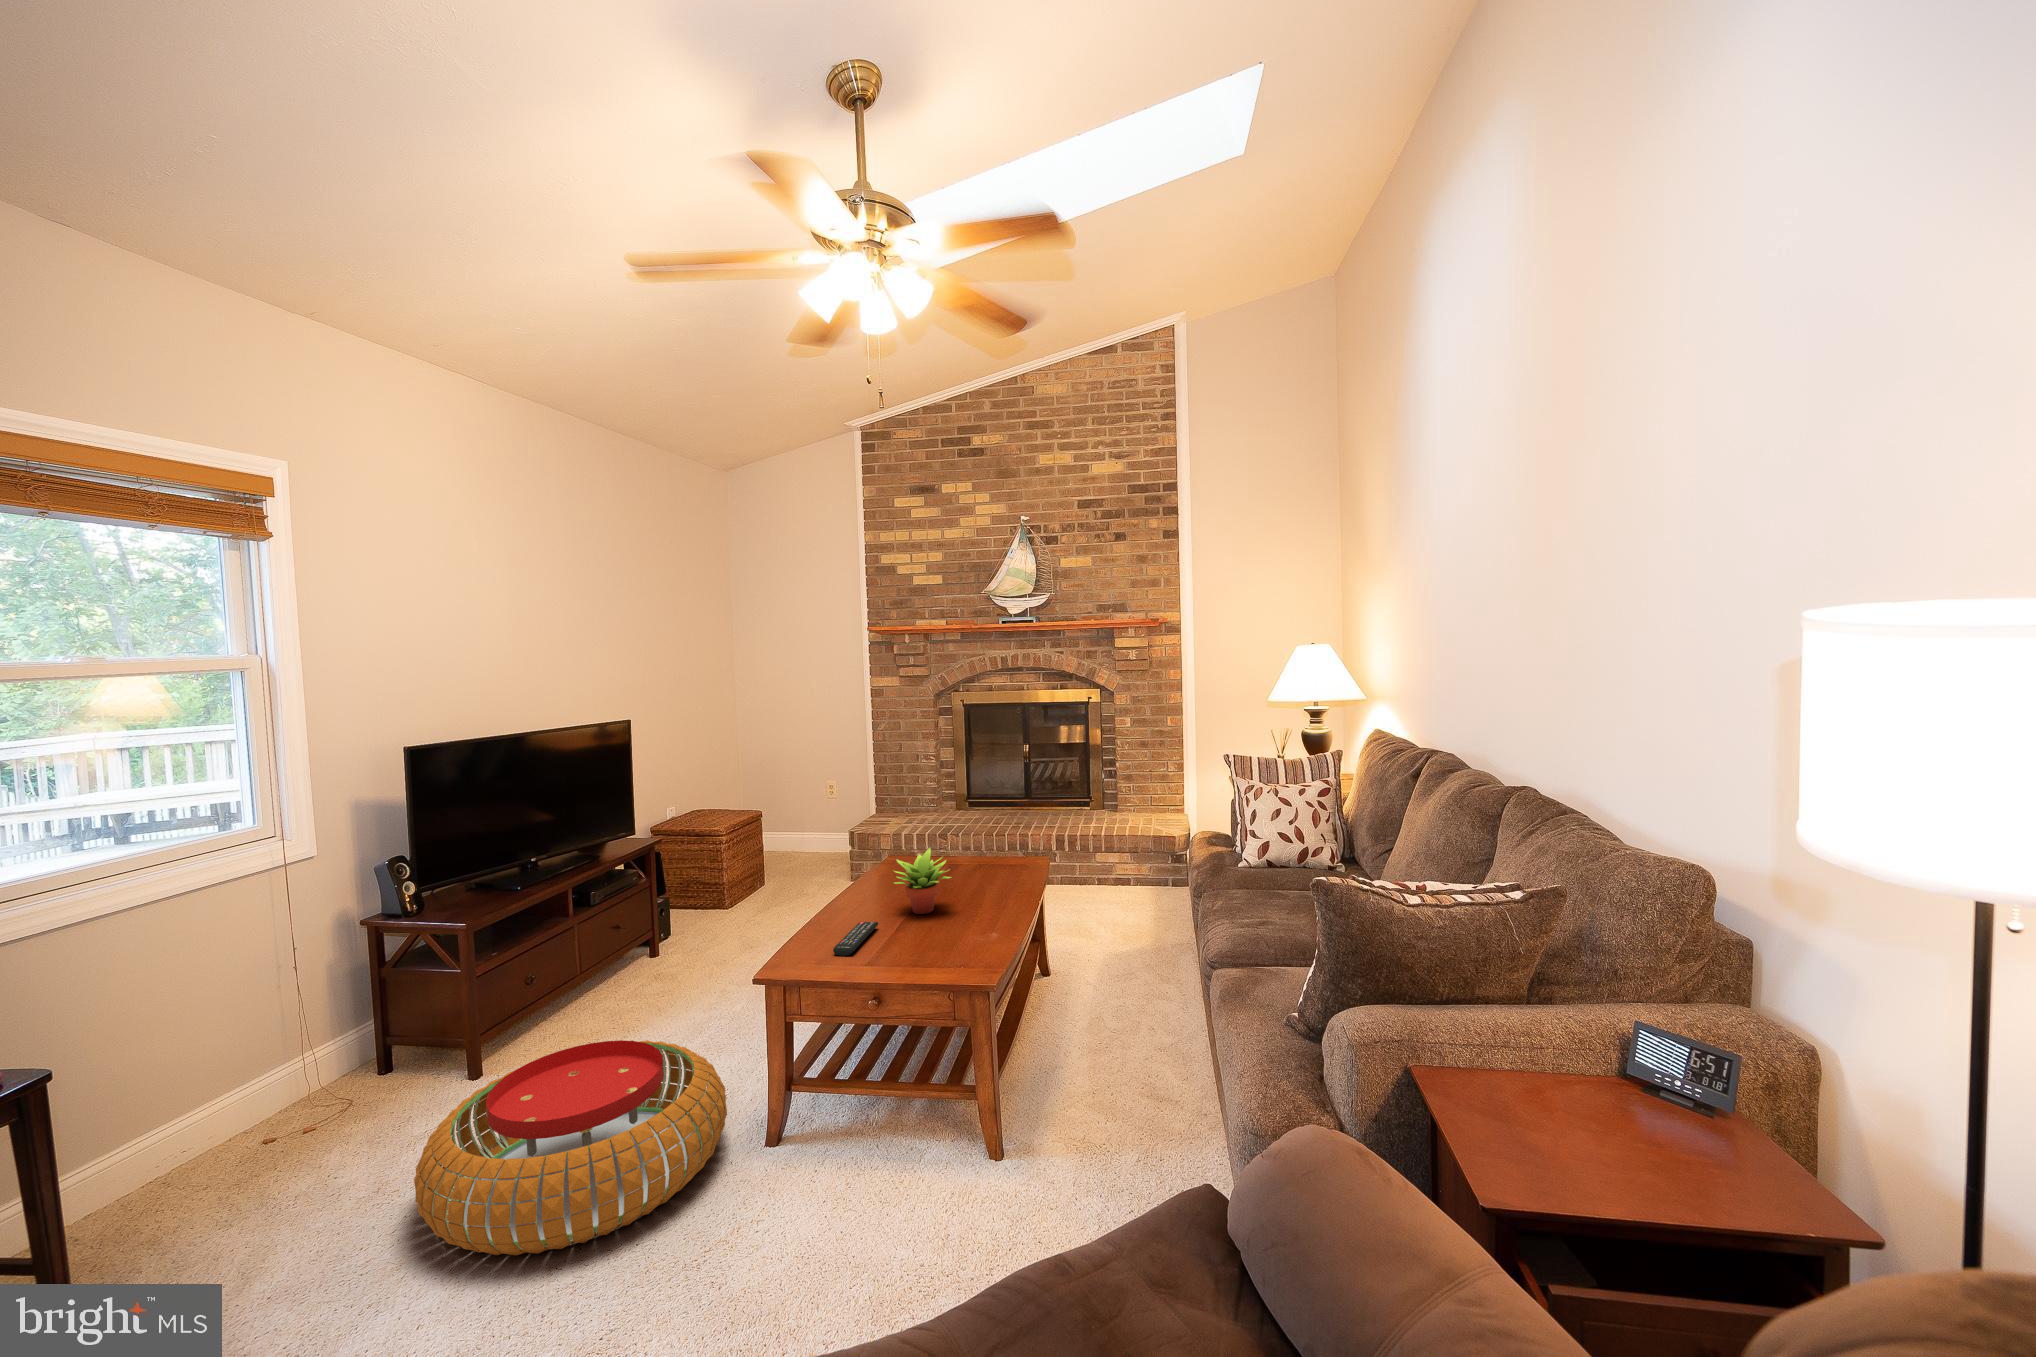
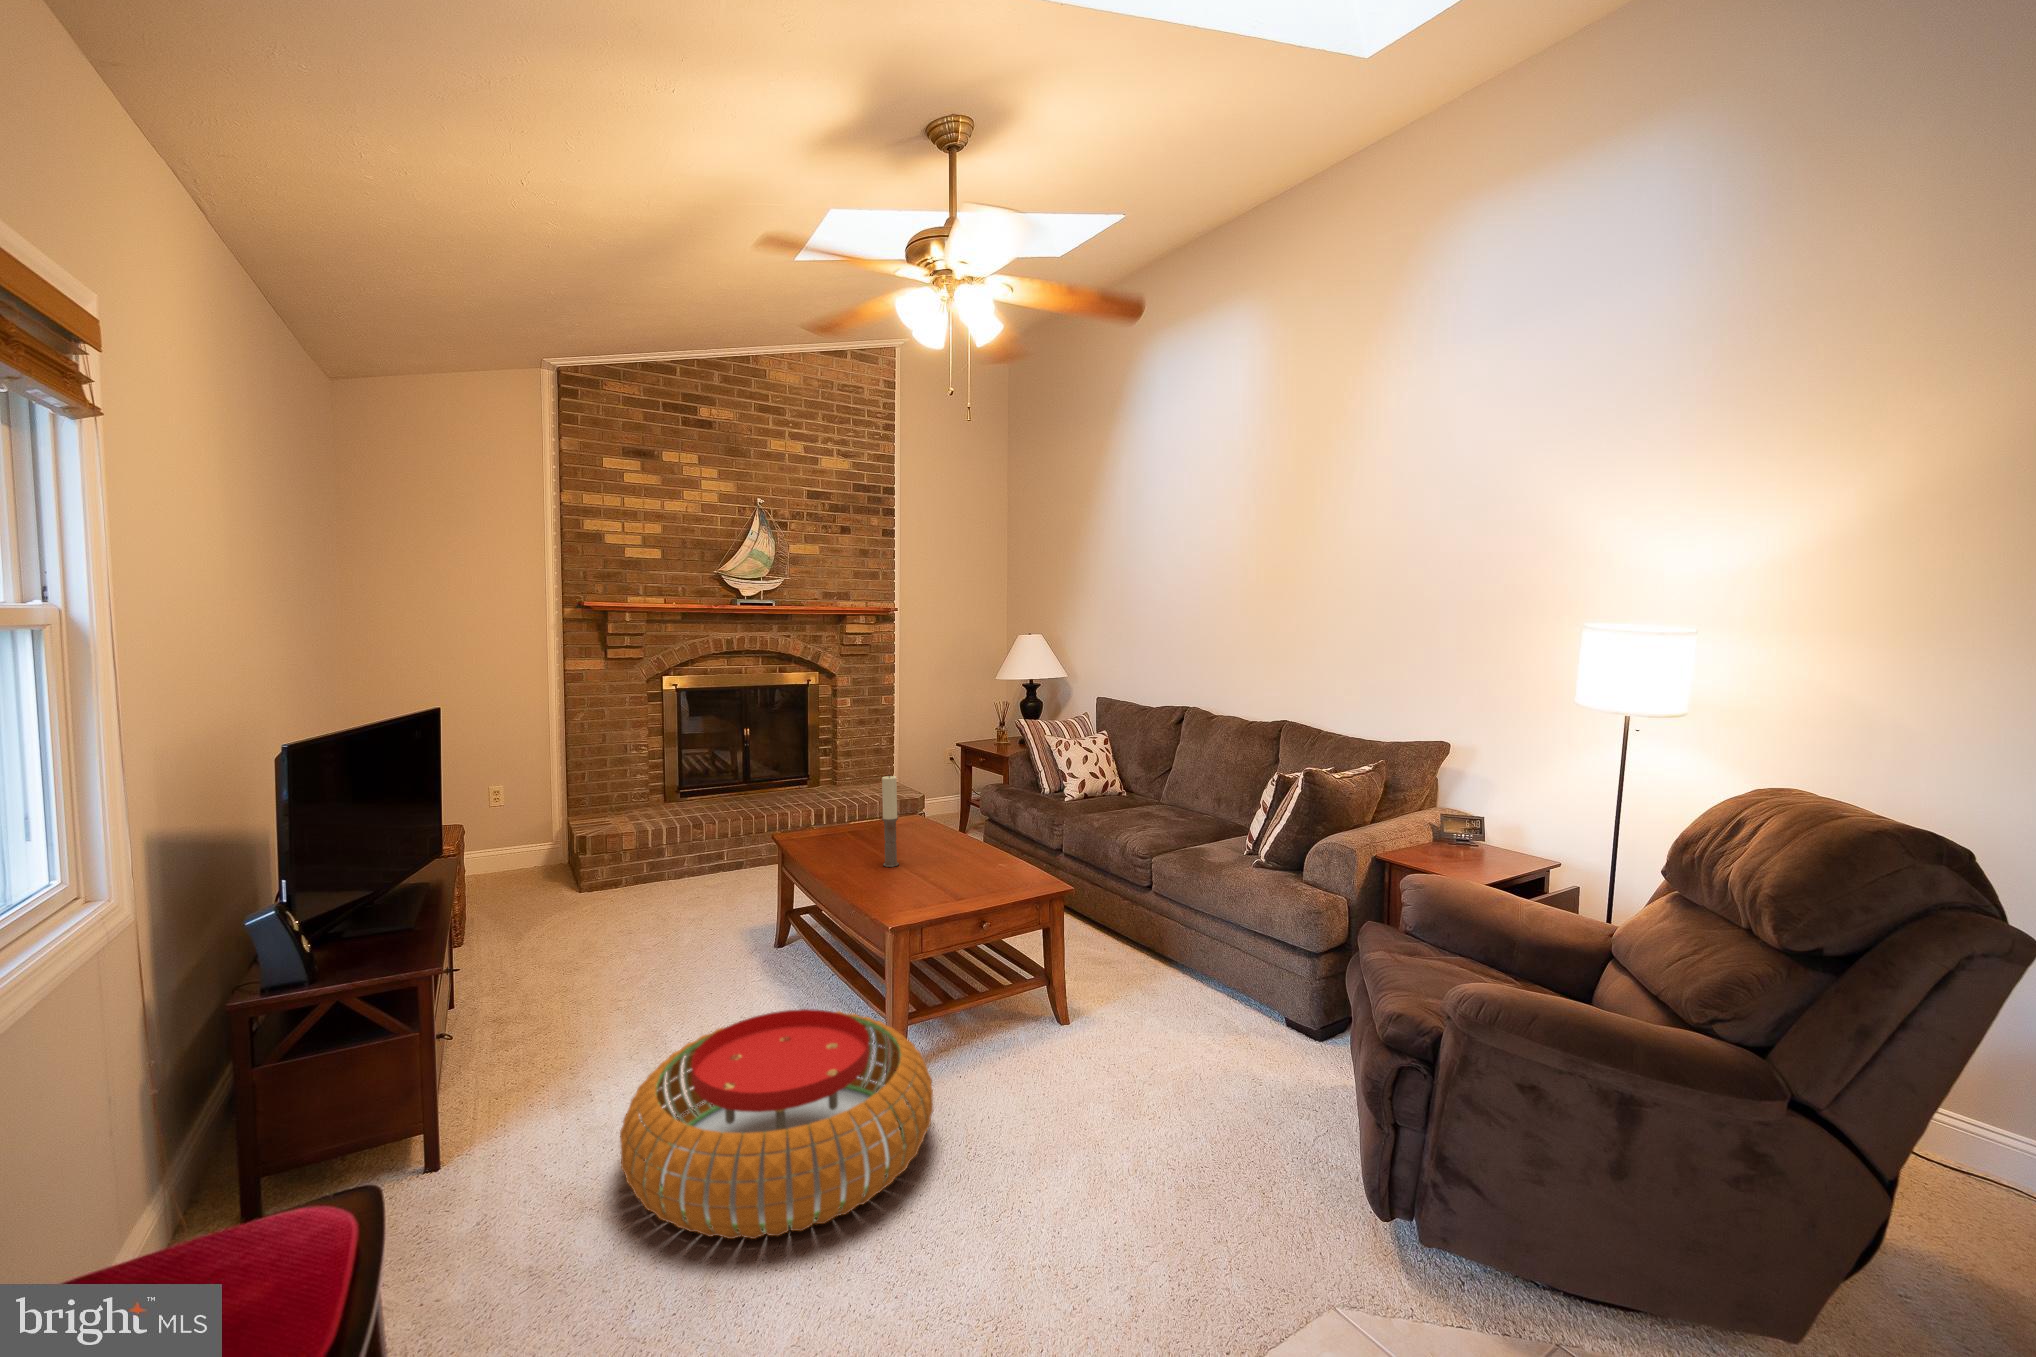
candle: none [847,823,867,920] -> present [882,775,899,867]
succulent plant: present [893,847,951,914] -> none [906,796,962,855]
remote control: present [833,922,878,956] -> none [914,861,962,886]

